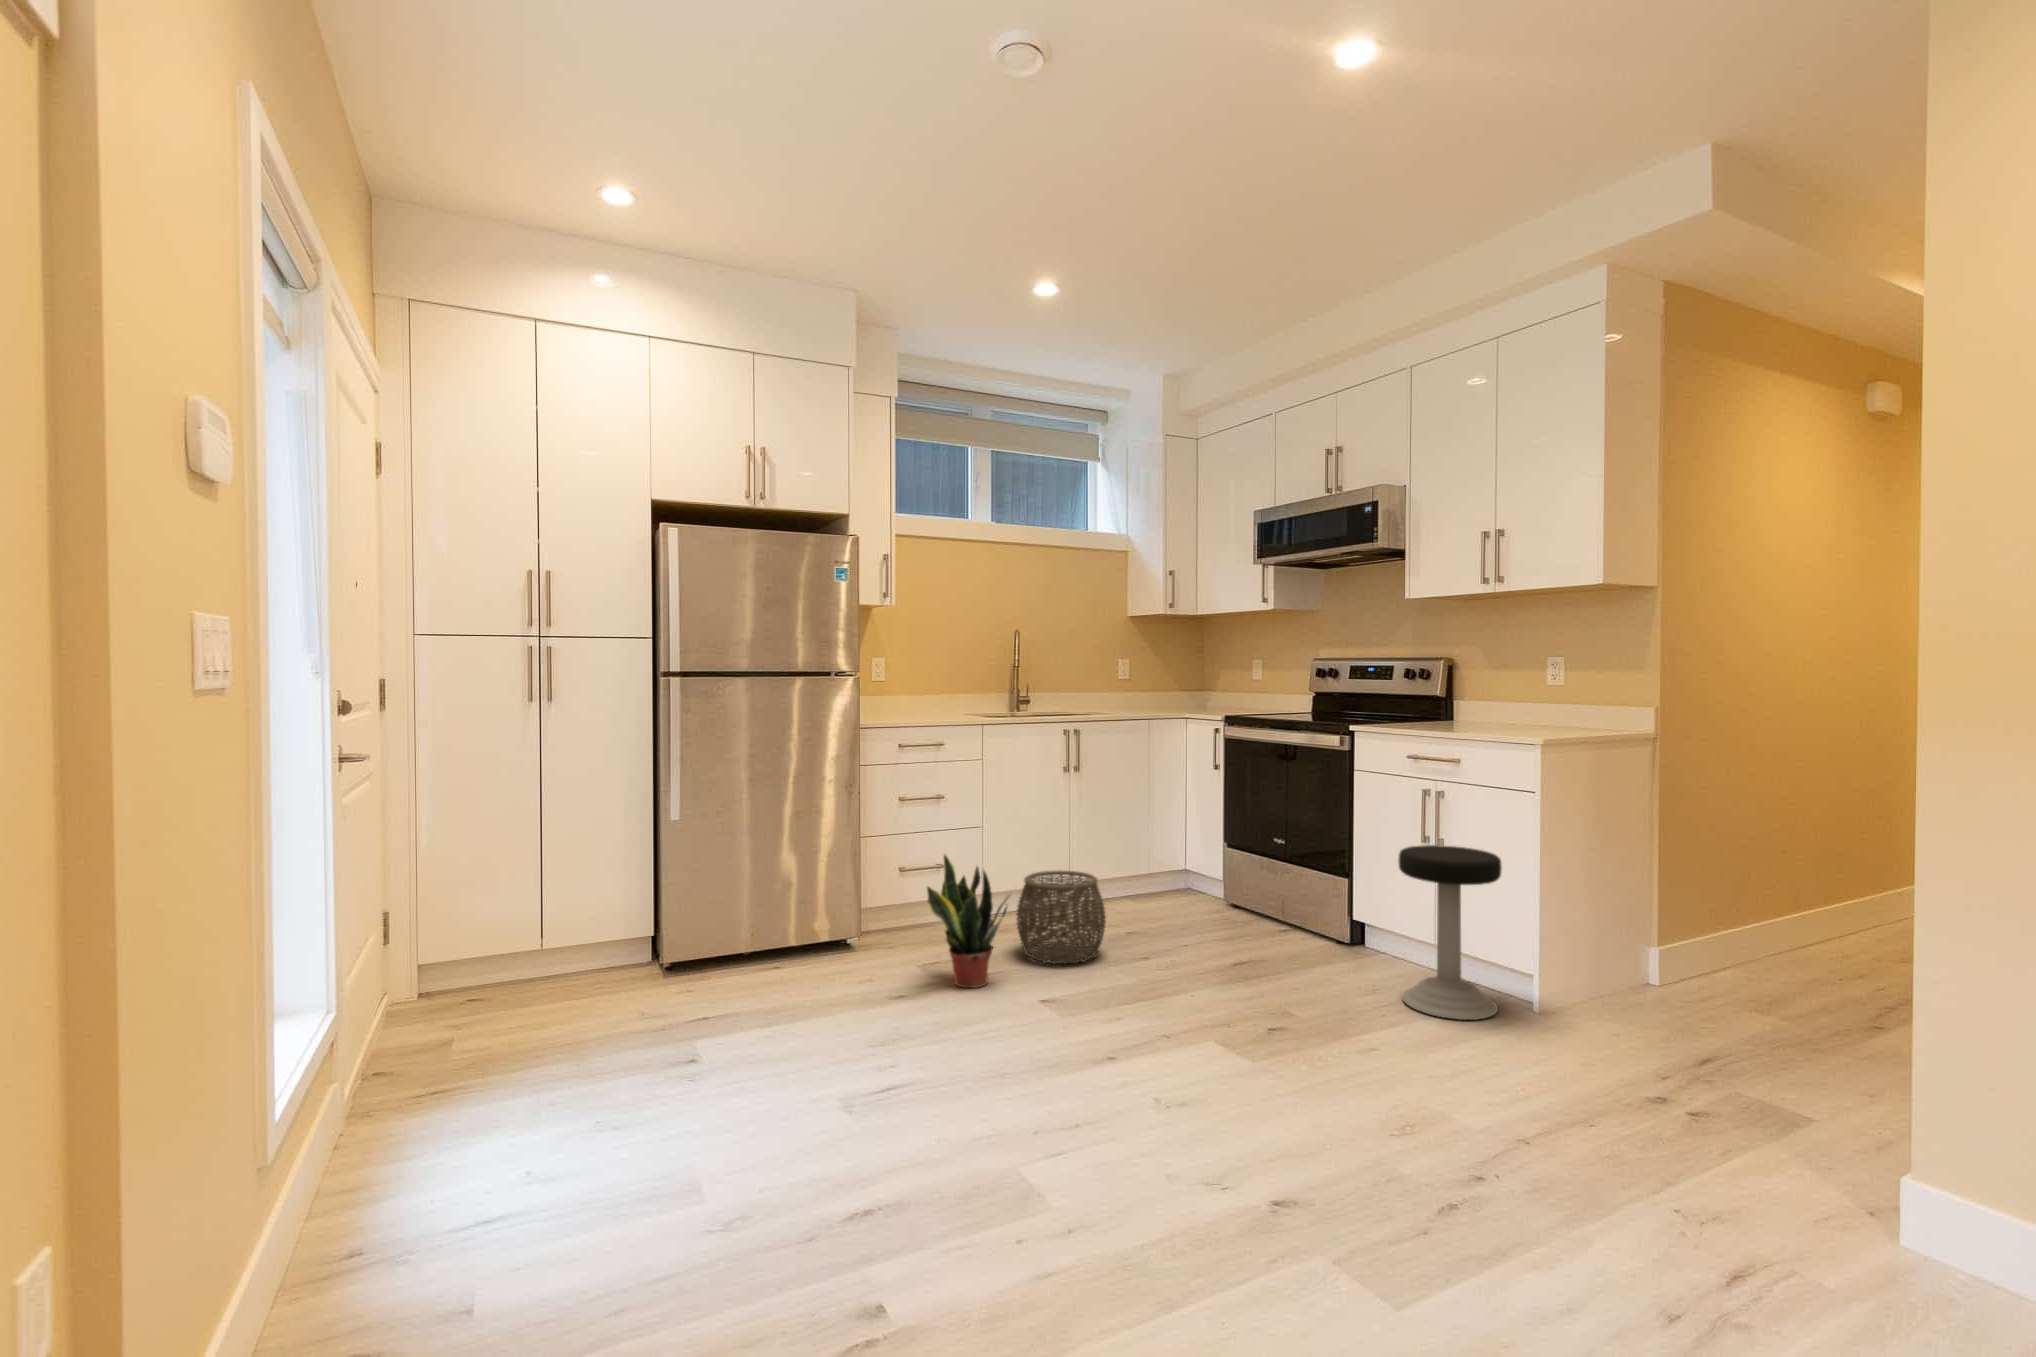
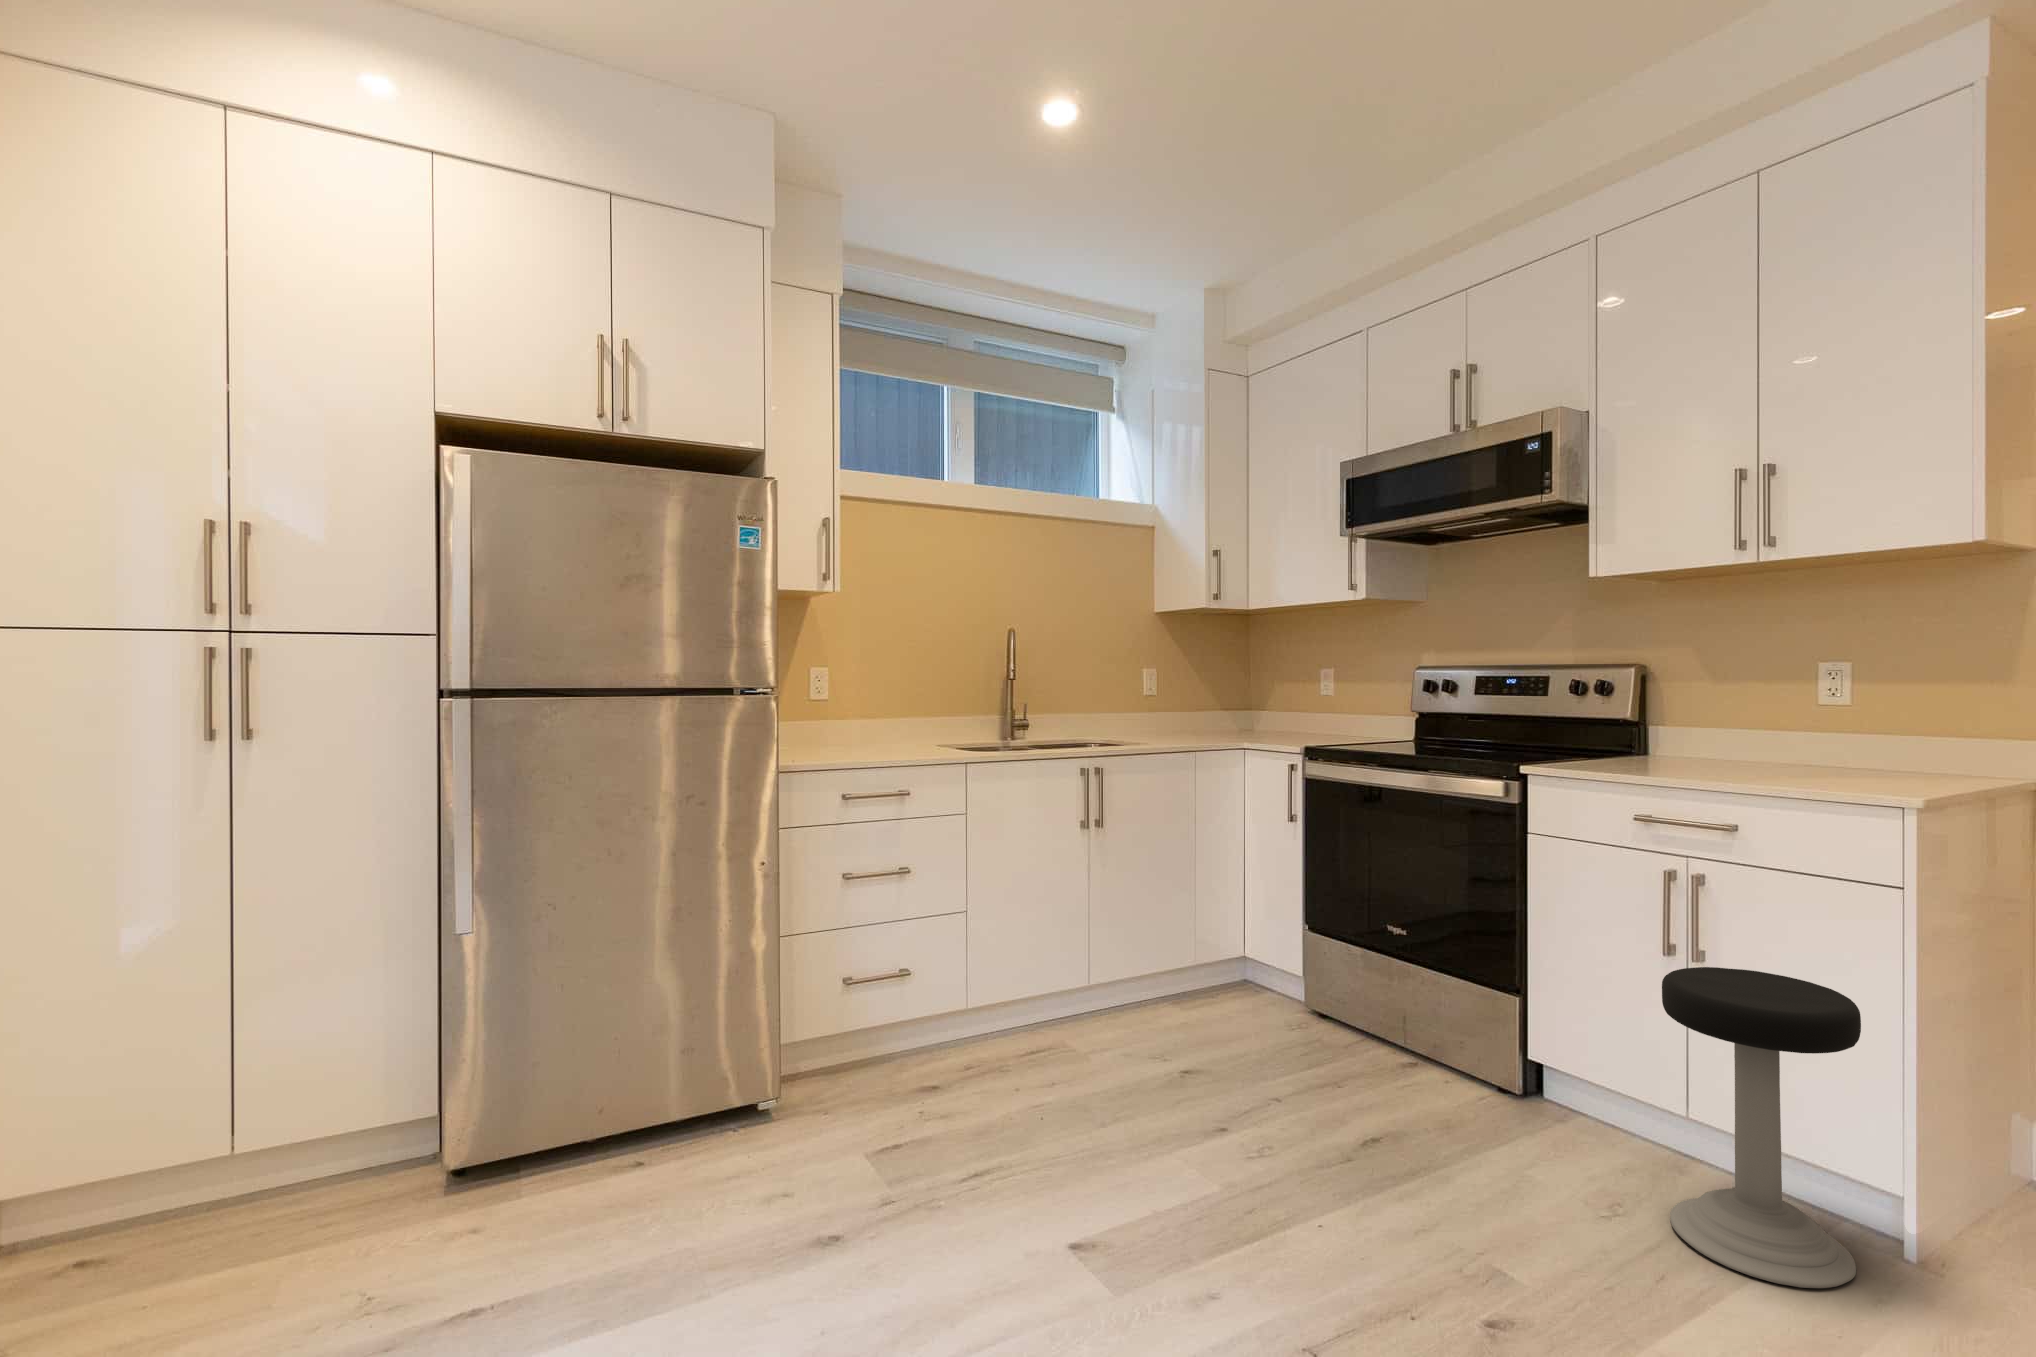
potted plant: present [927,855,1011,988] -> none [880,984,1027,1213]
woven basket: present [1016,870,1106,964] -> none [1021,988,1162,1150]

